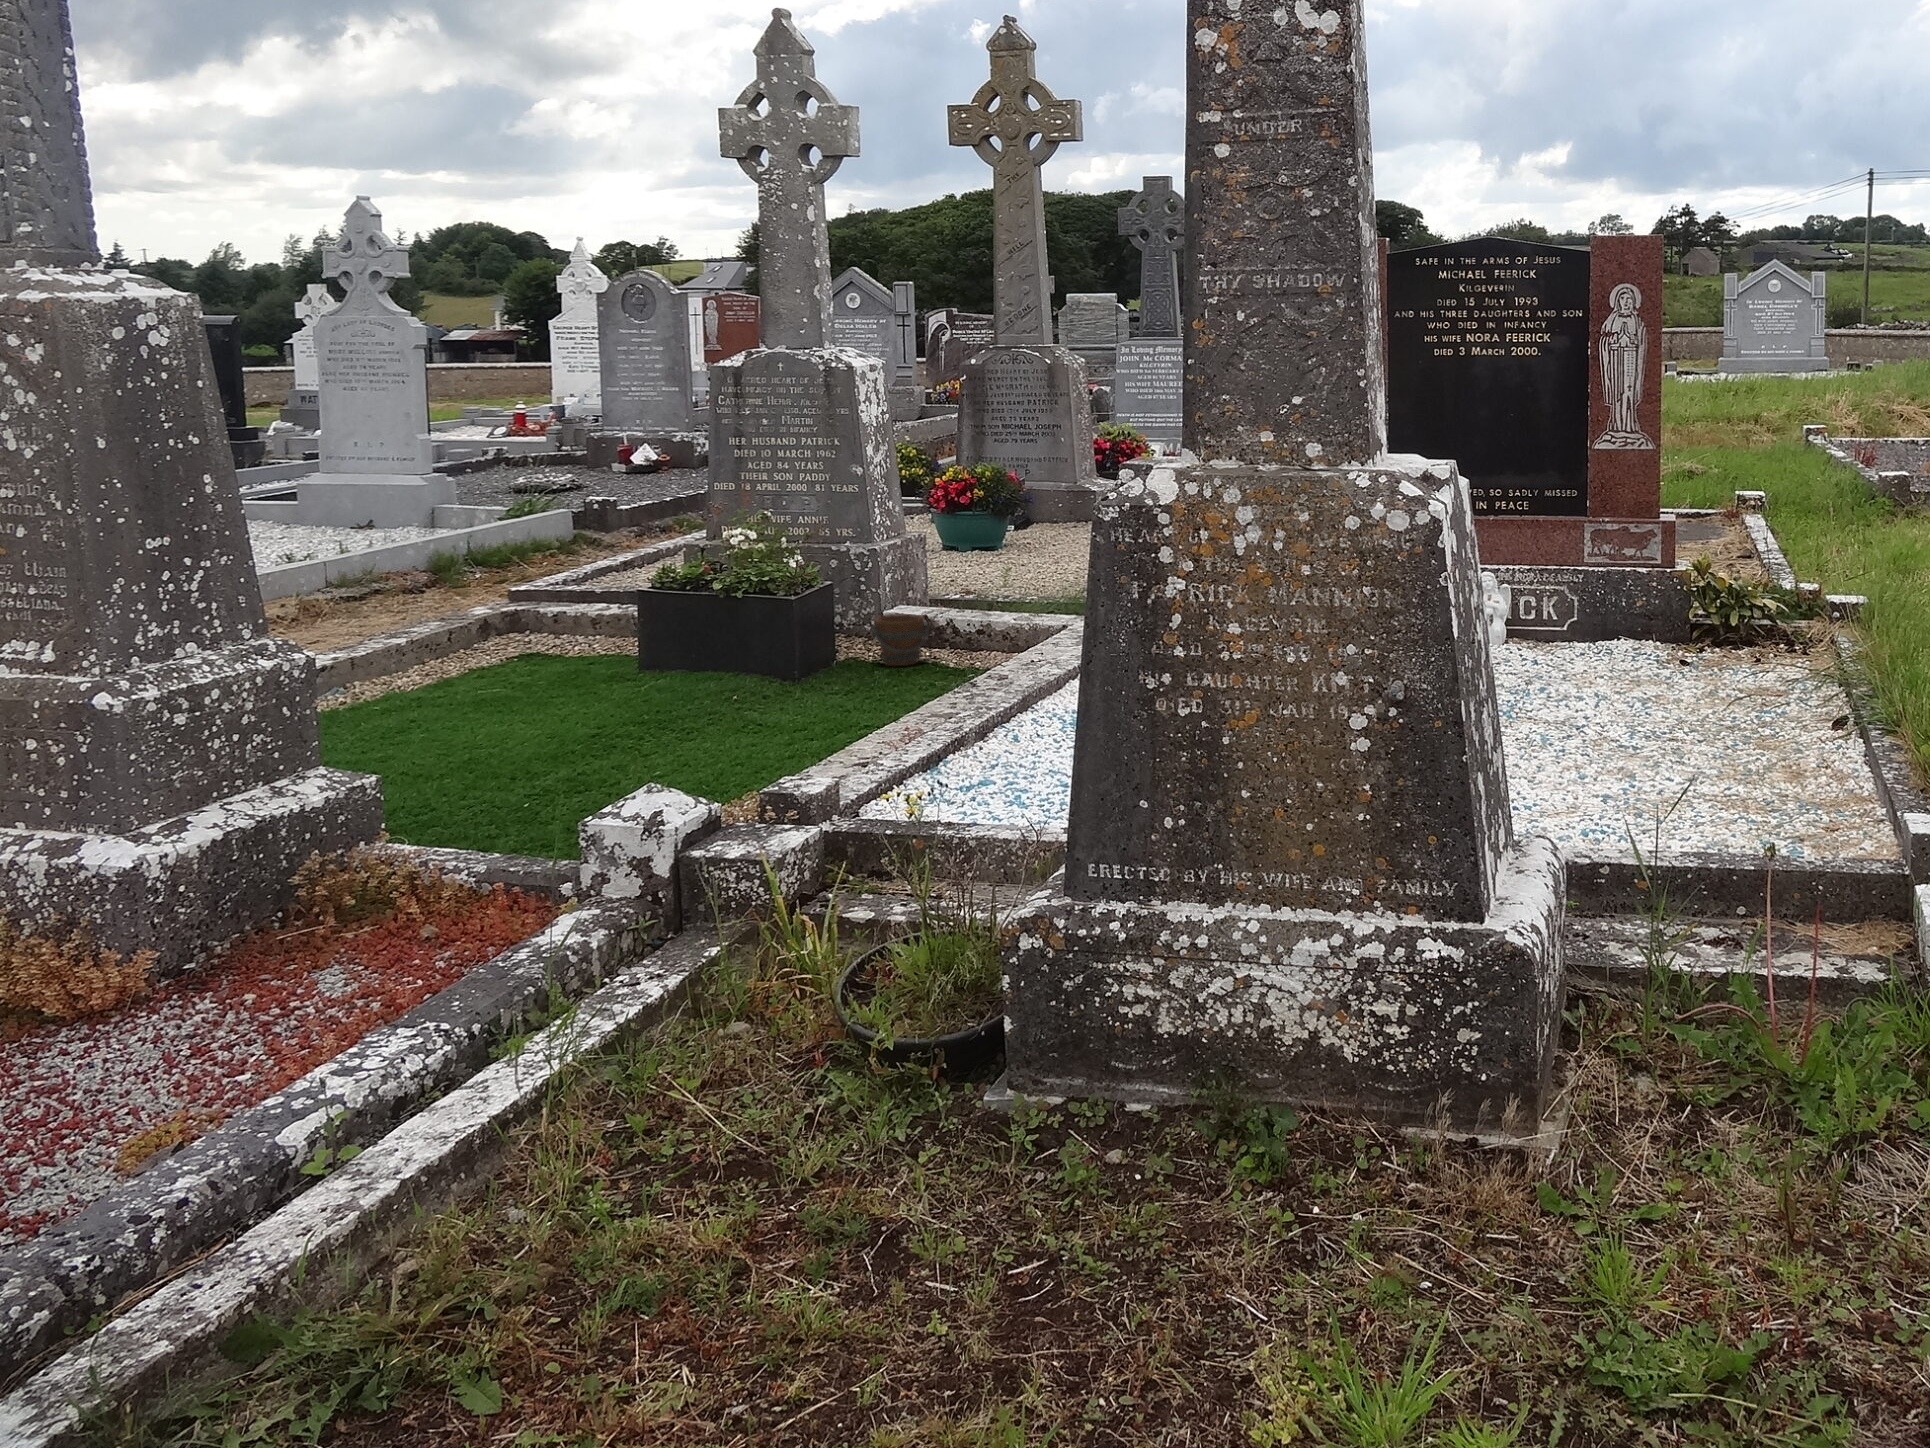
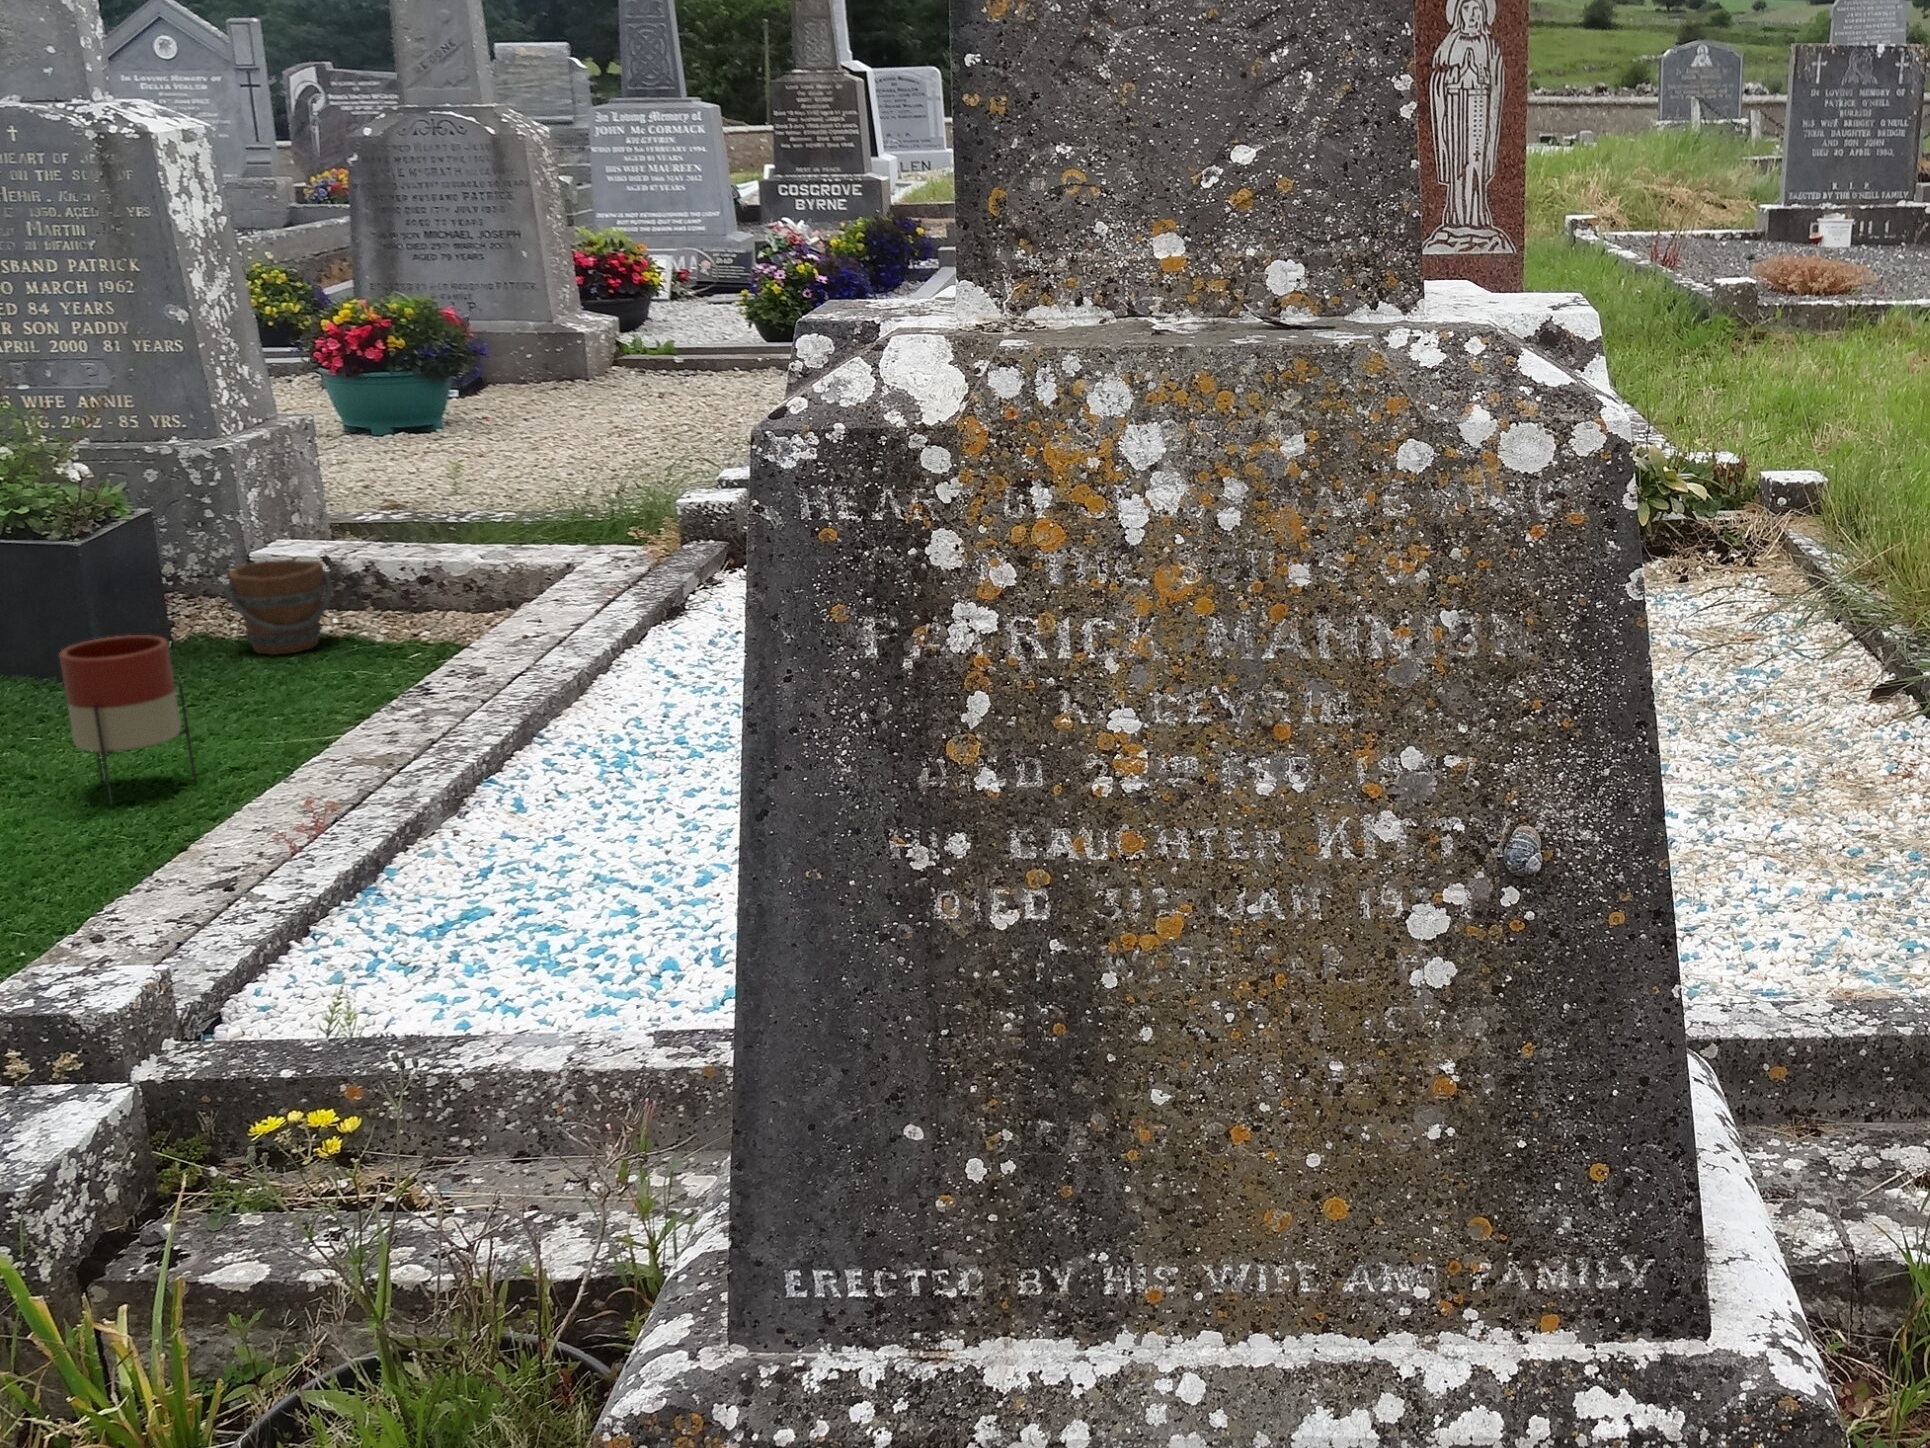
planter: none [789,643,850,733] -> present [59,635,196,805]

